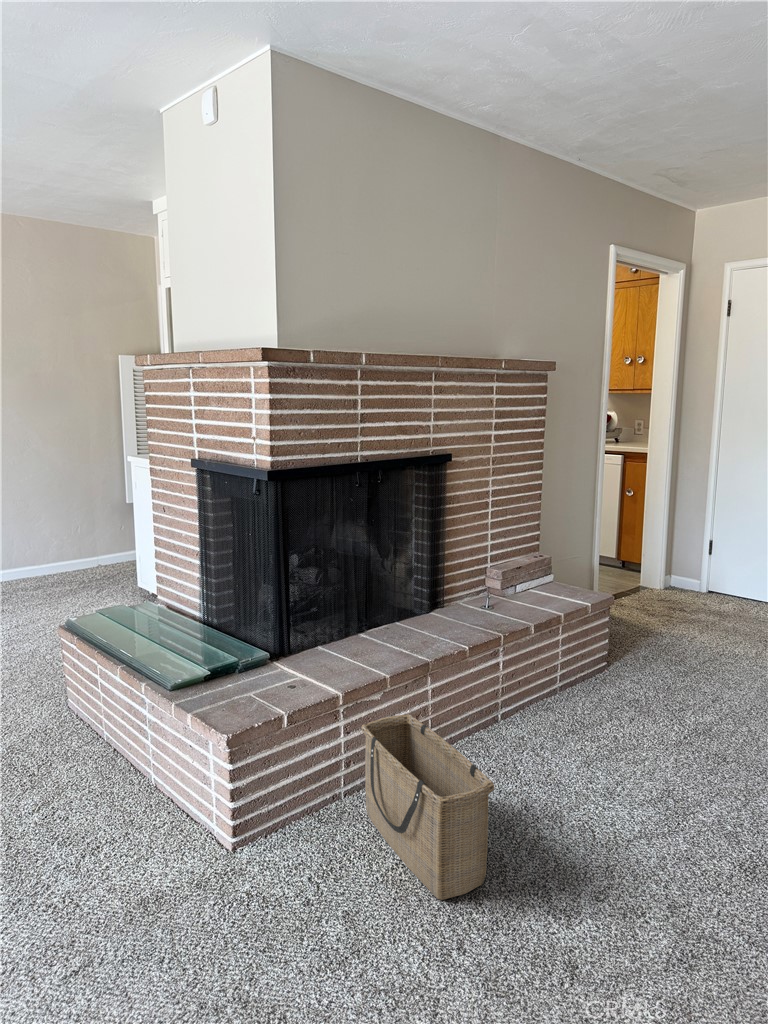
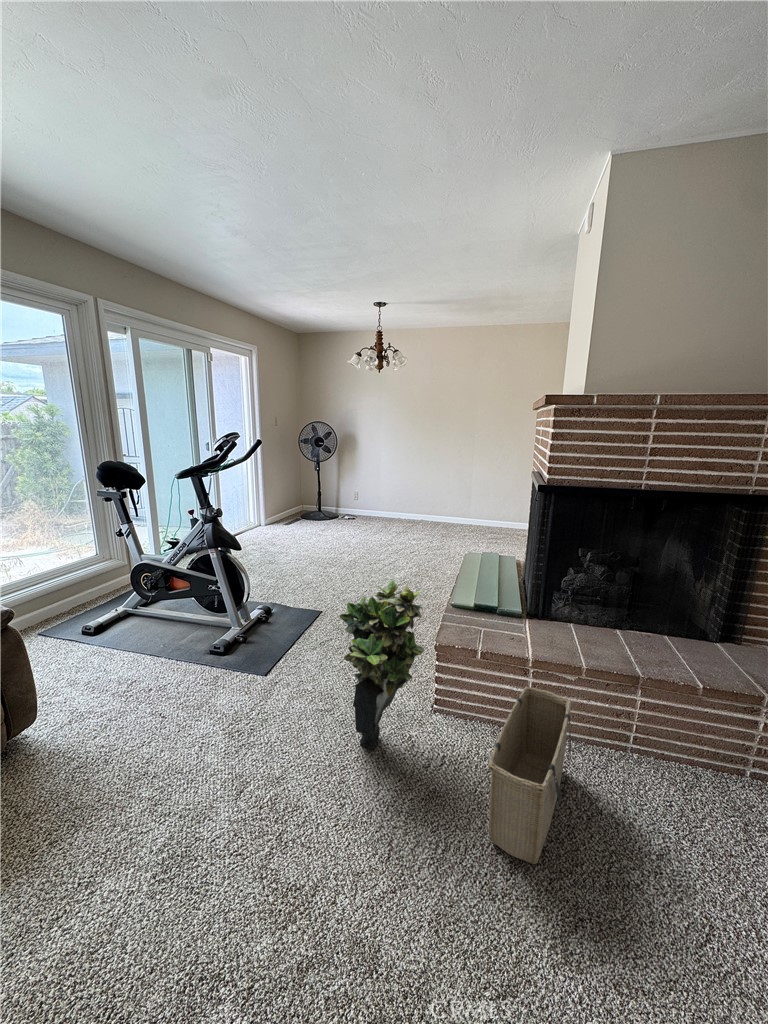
potted plant: none [101,652,269,953] -> present [340,580,424,750]

